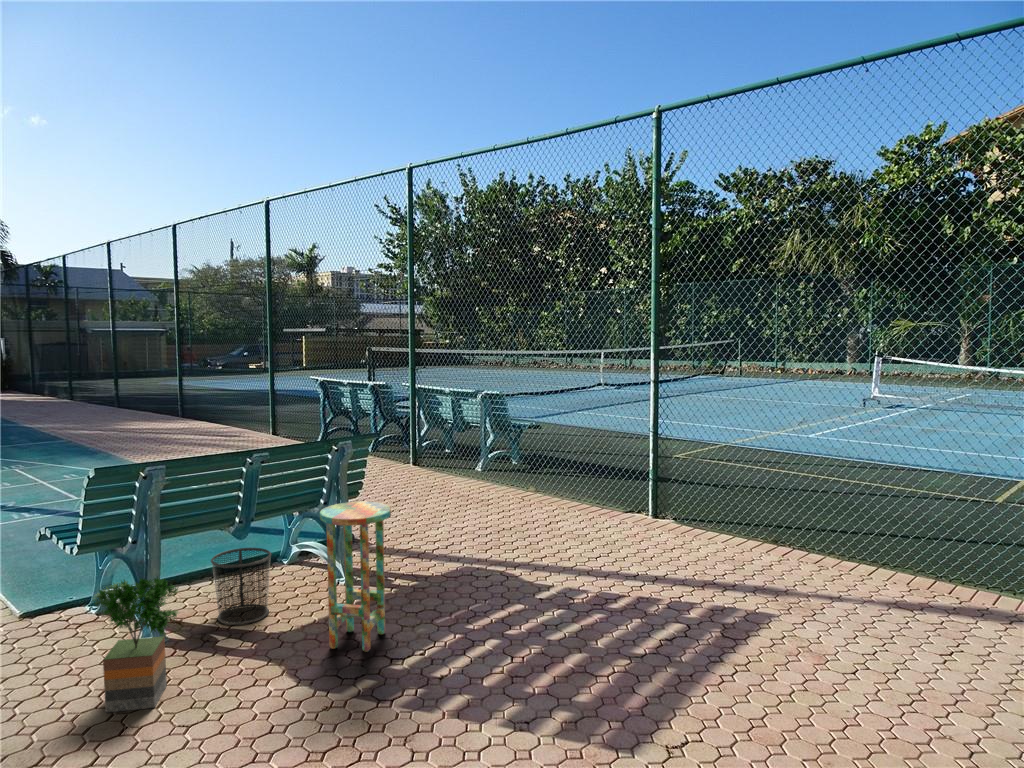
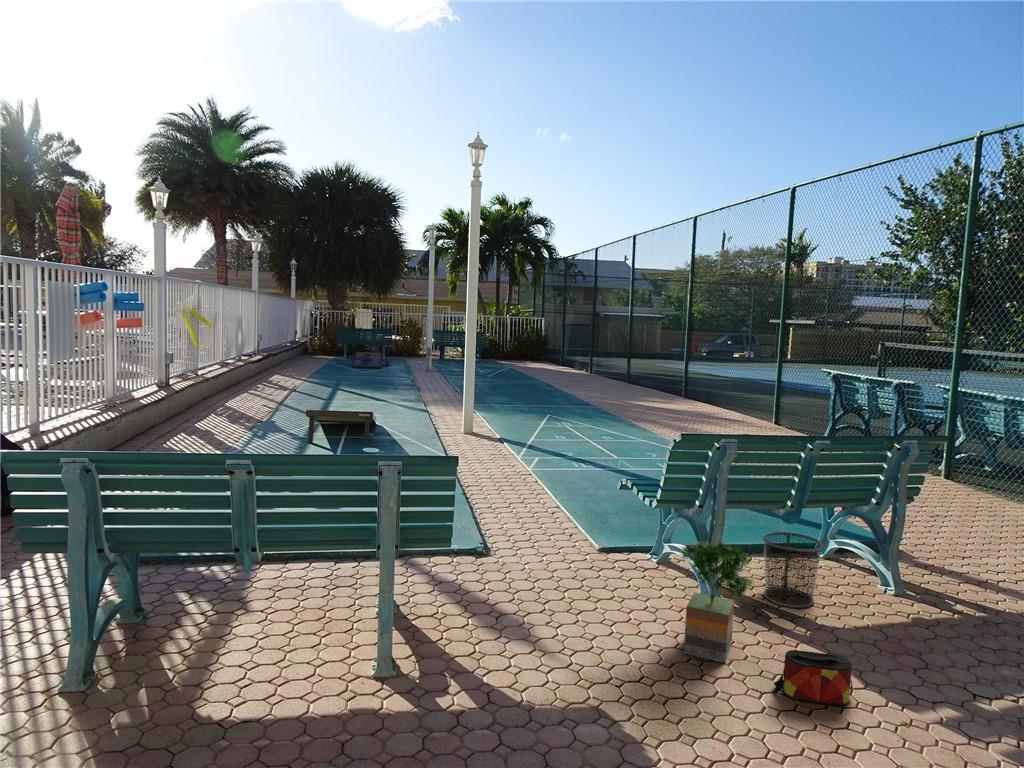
side table: present [320,502,391,652] -> none [893,509,987,677]
bag: none [203,662,282,721] -> present [774,650,853,706]

